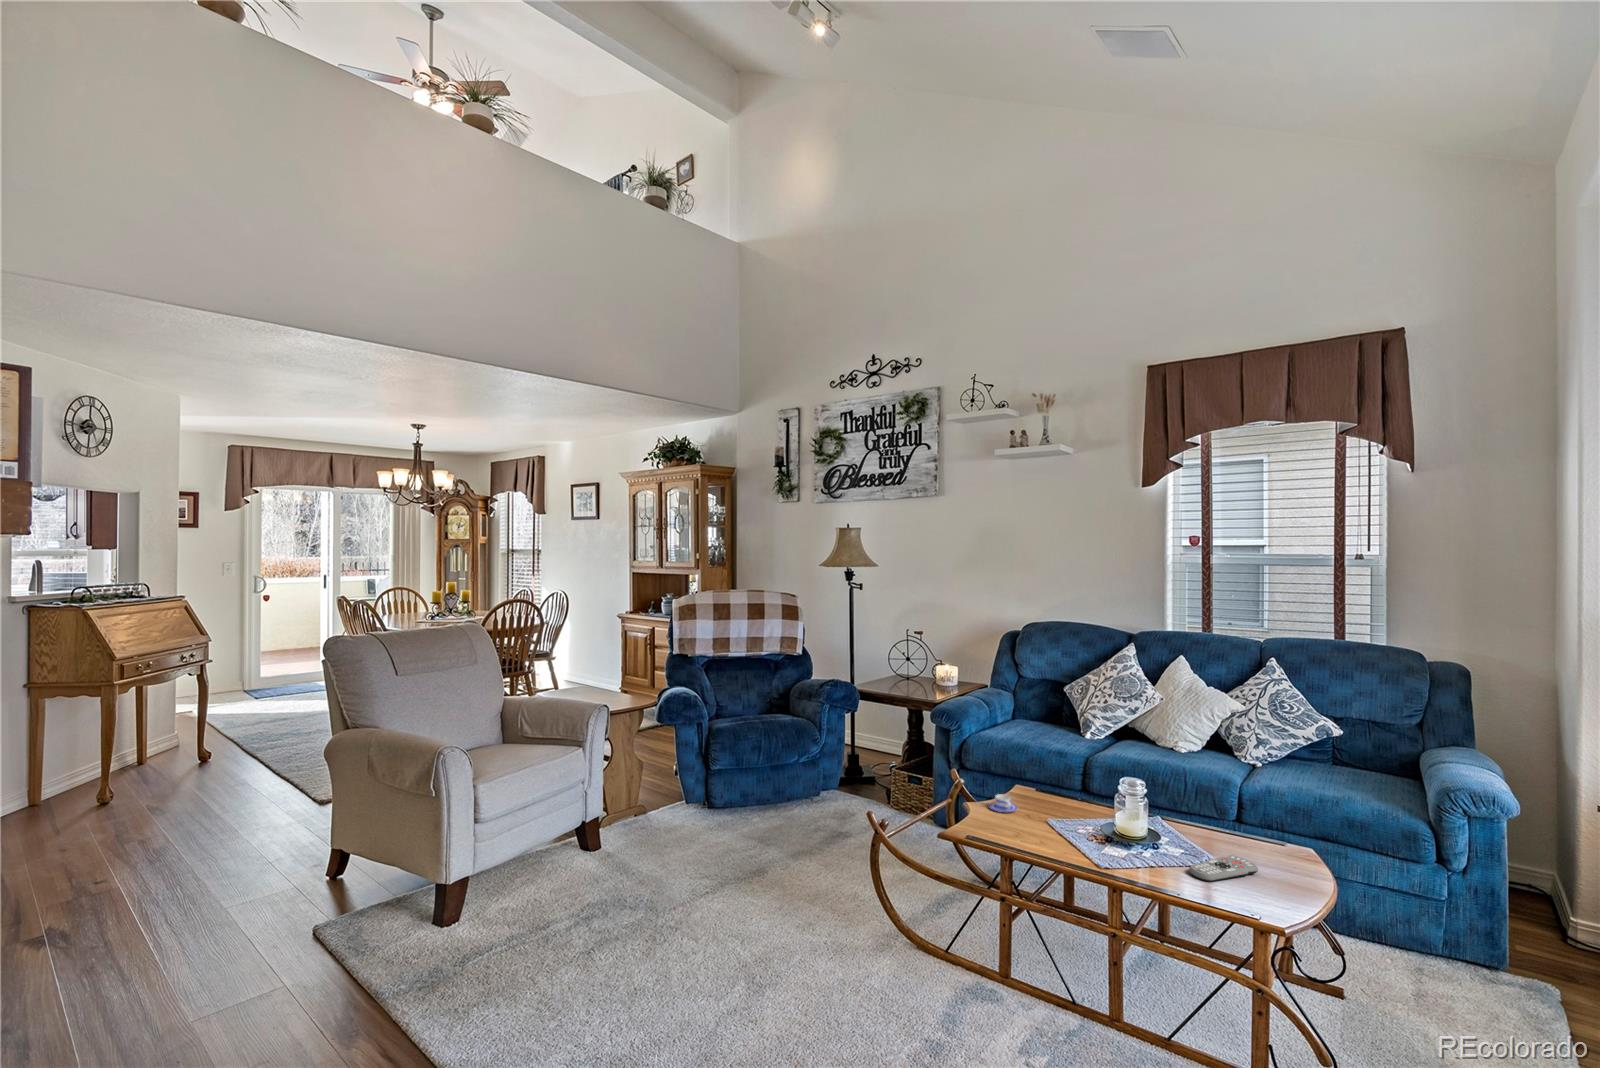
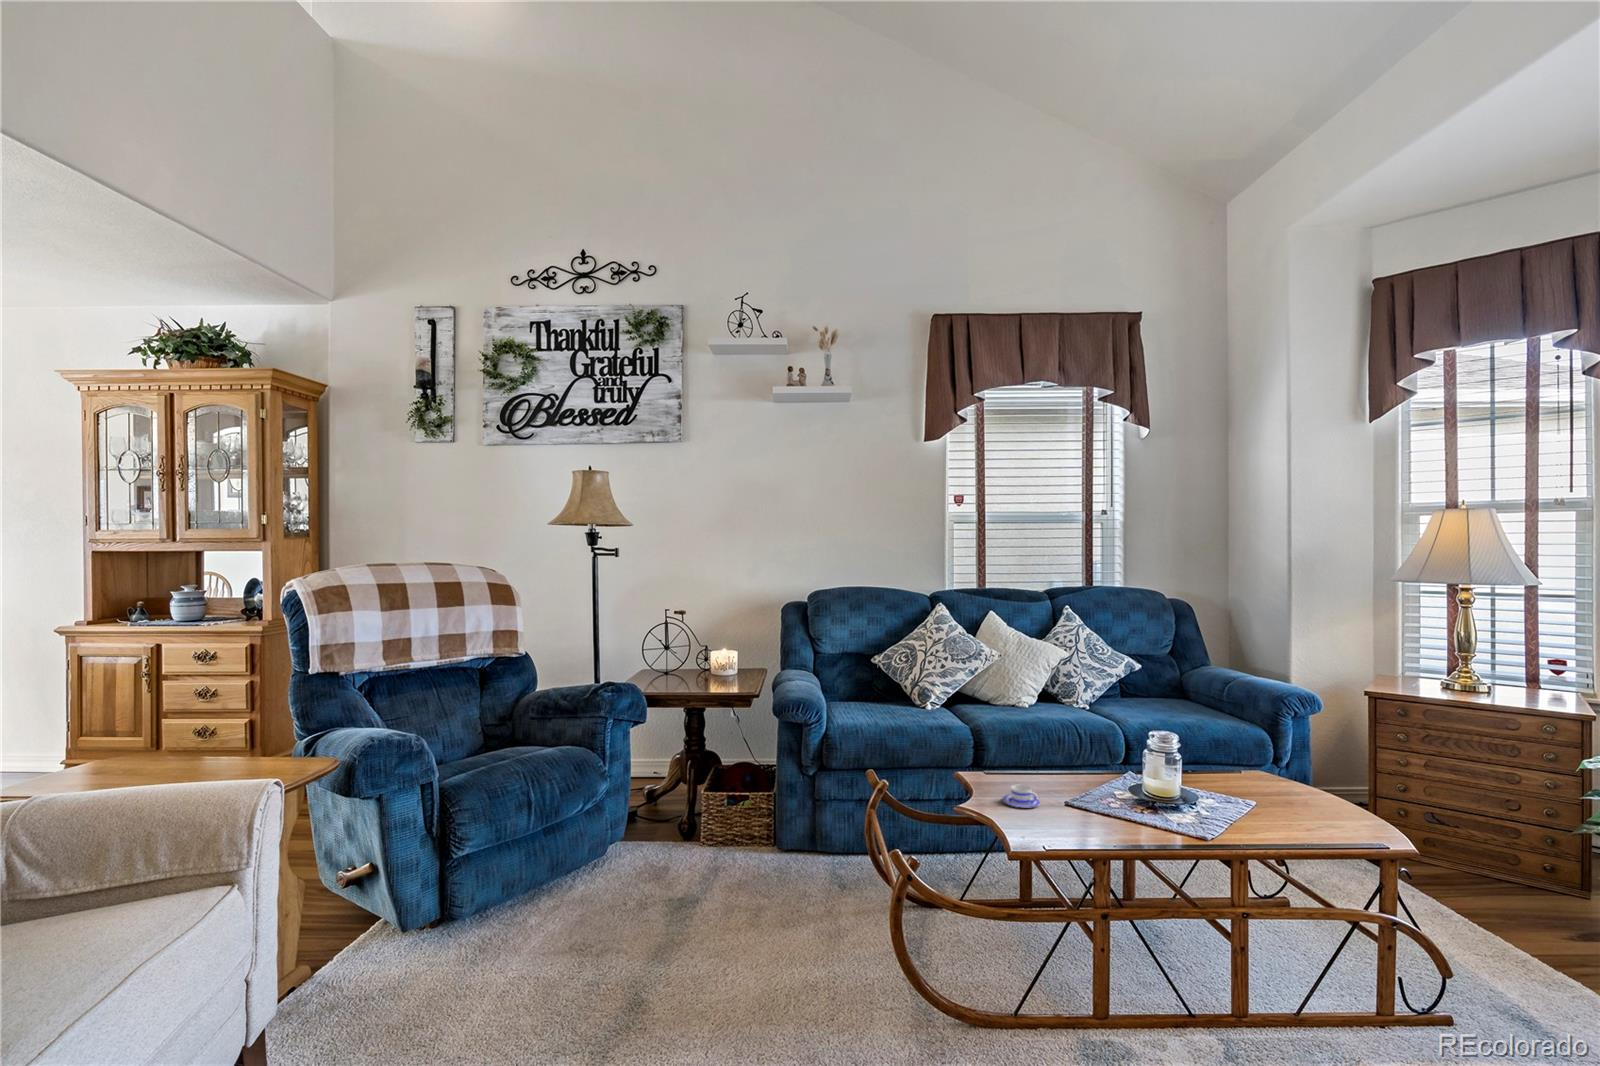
remote control: present [1189,855,1258,882] -> none [1272,793,1312,826]

